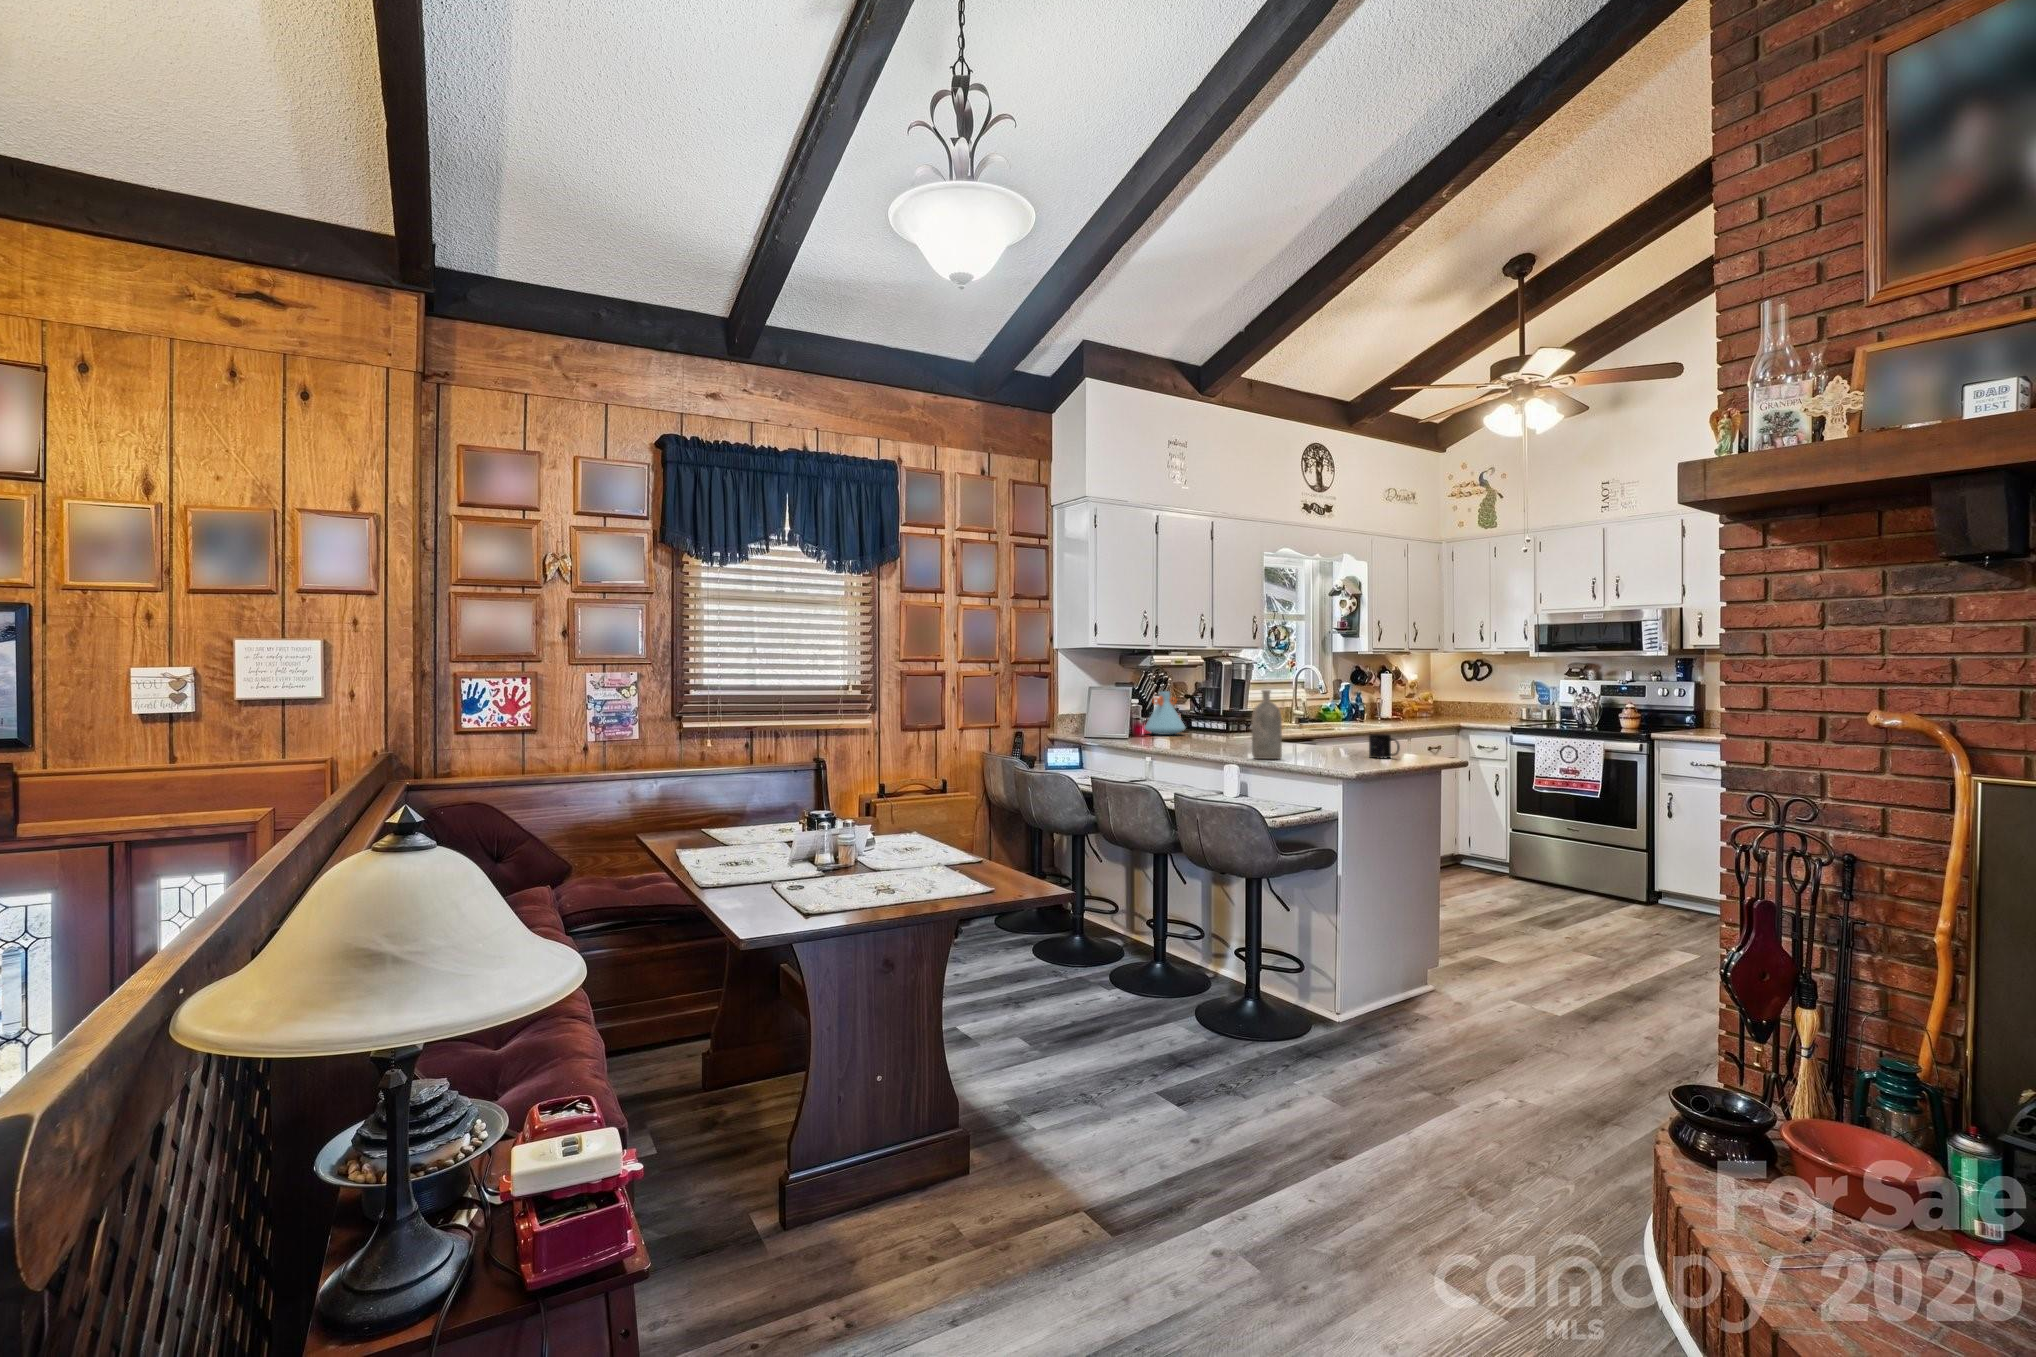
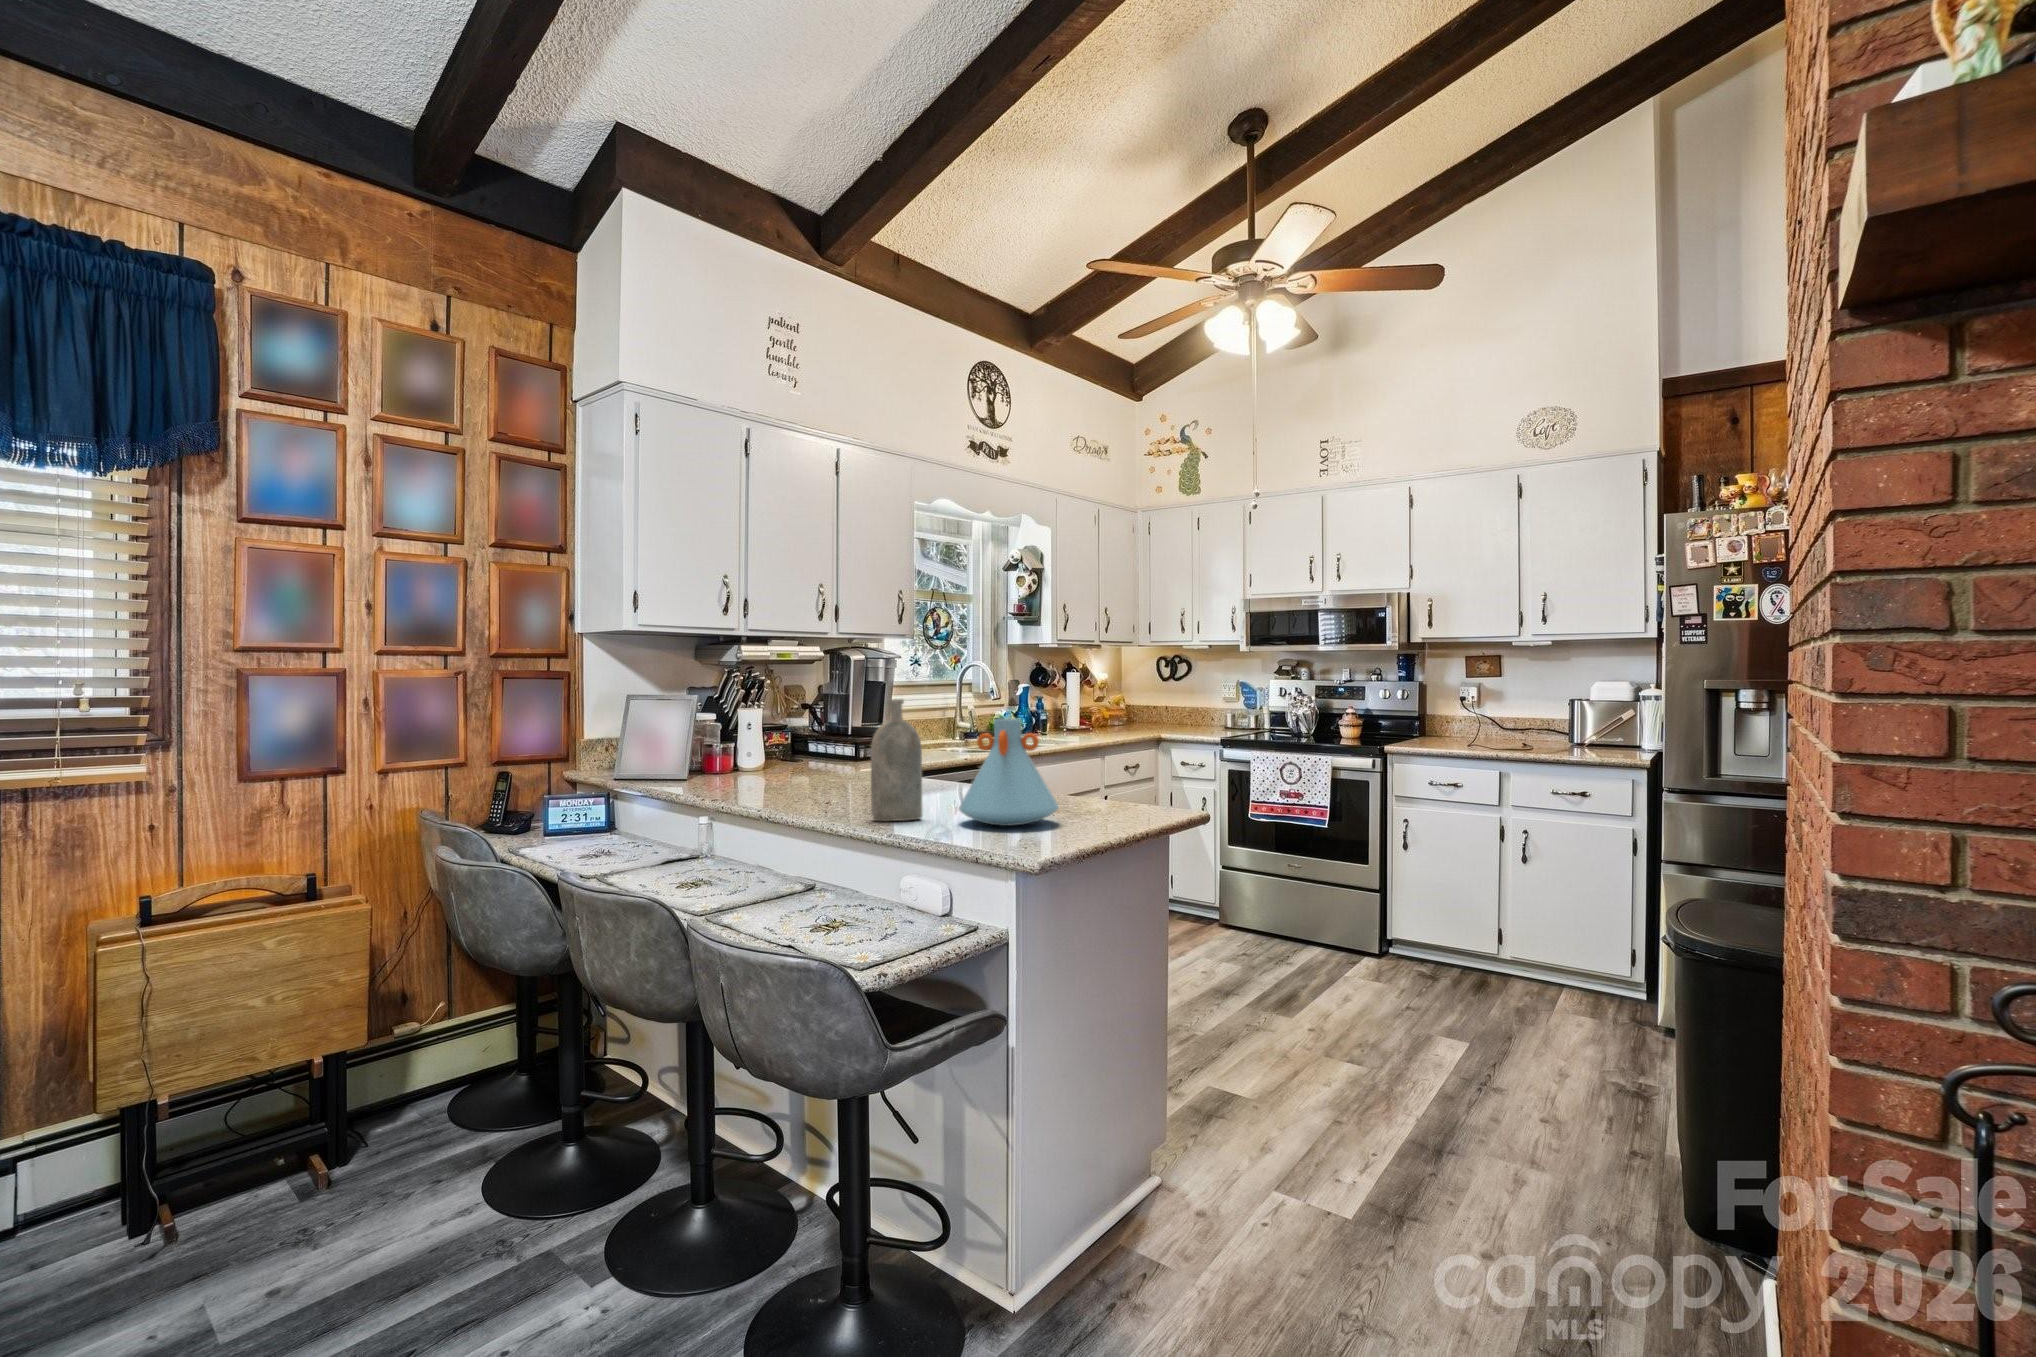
vase: present [1145,691,1185,735] -> present [959,718,1059,826]
mug: present [1369,734,1400,758] -> none [1061,767,1108,808]

